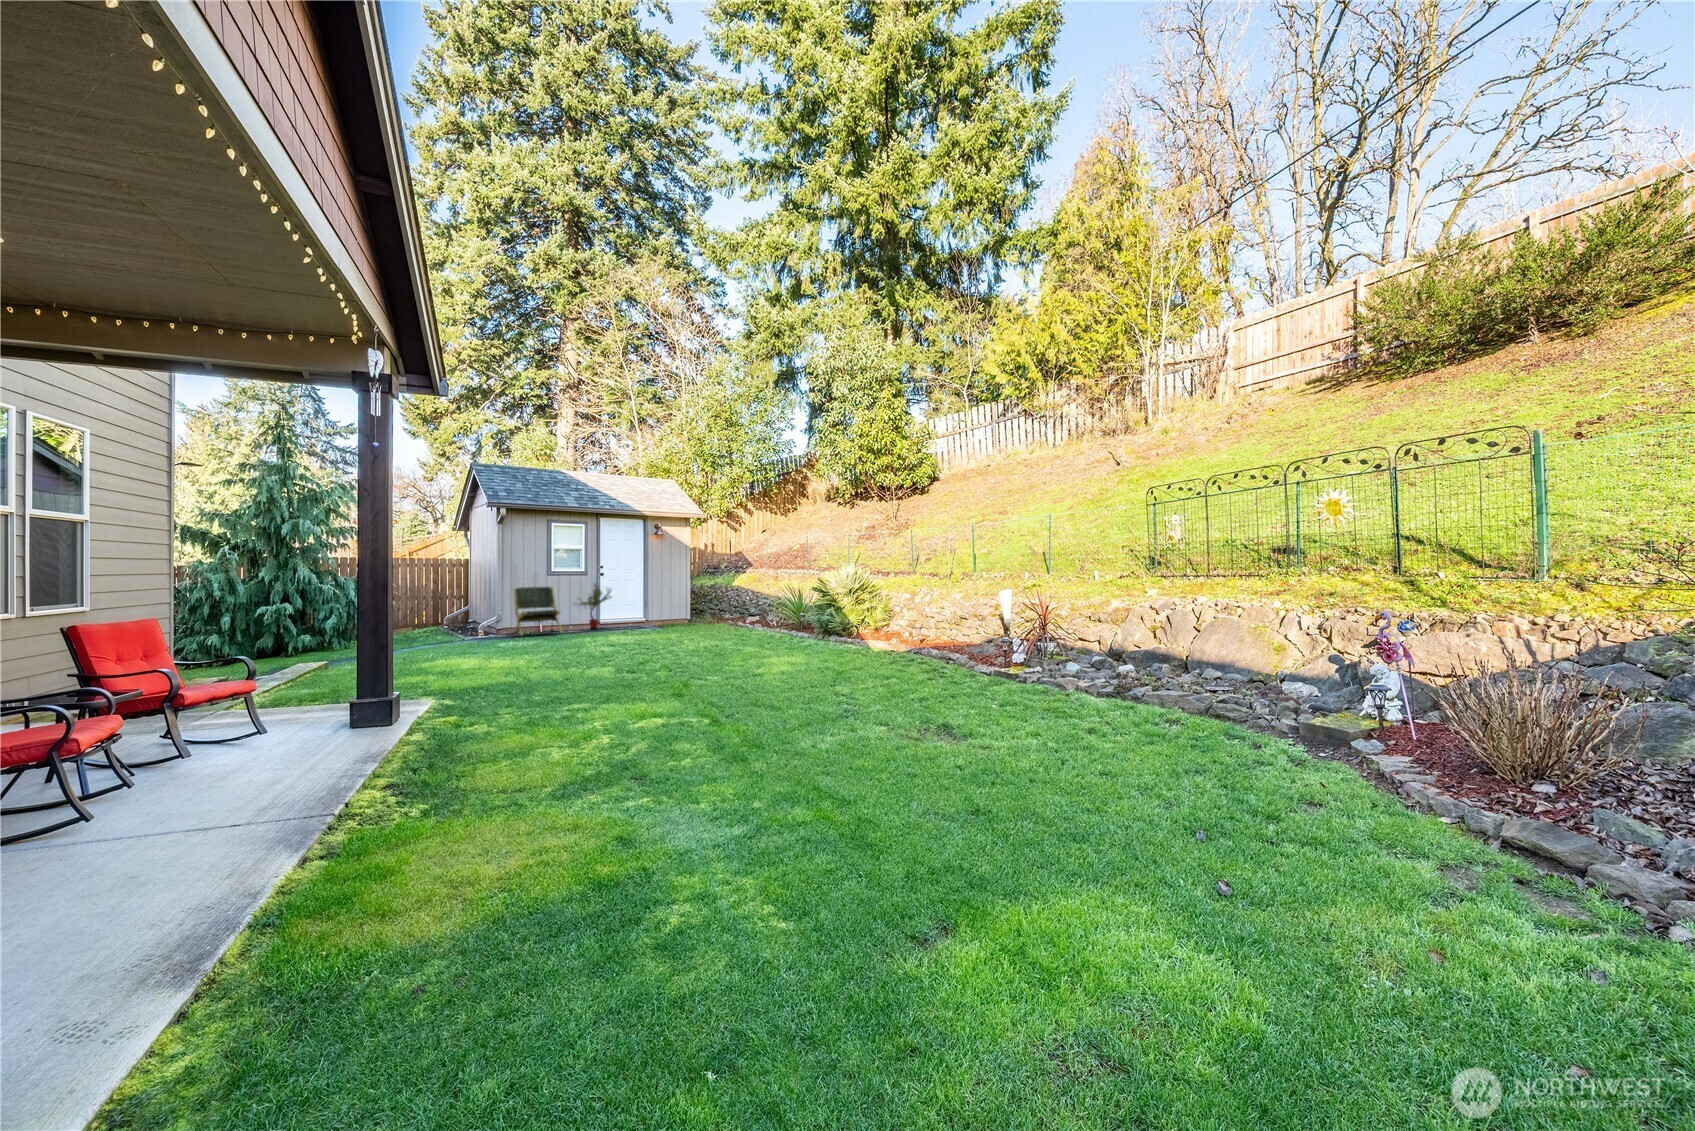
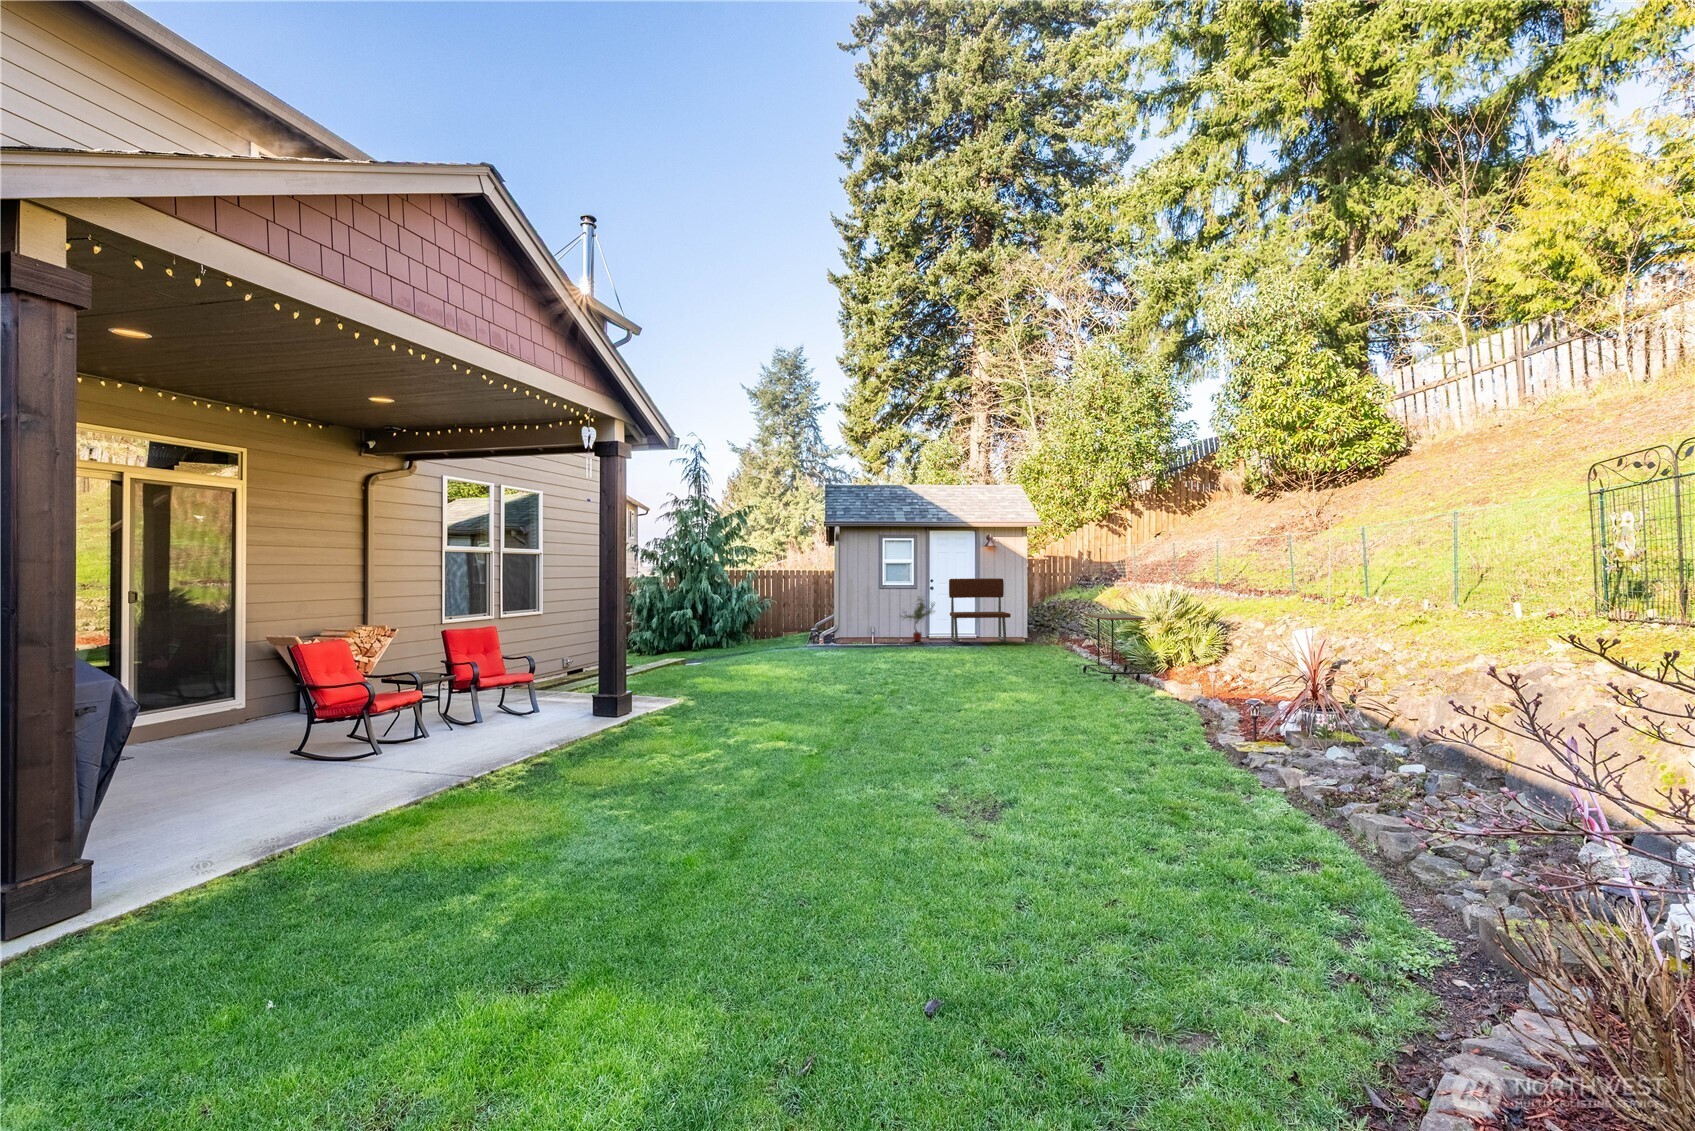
bench: none [622,564,686,626] -> present [949,578,1011,642]
side table: none [799,585,857,640] -> present [1083,614,1147,681]
lounge chair: present [514,586,562,635] -> none [847,598,883,644]

